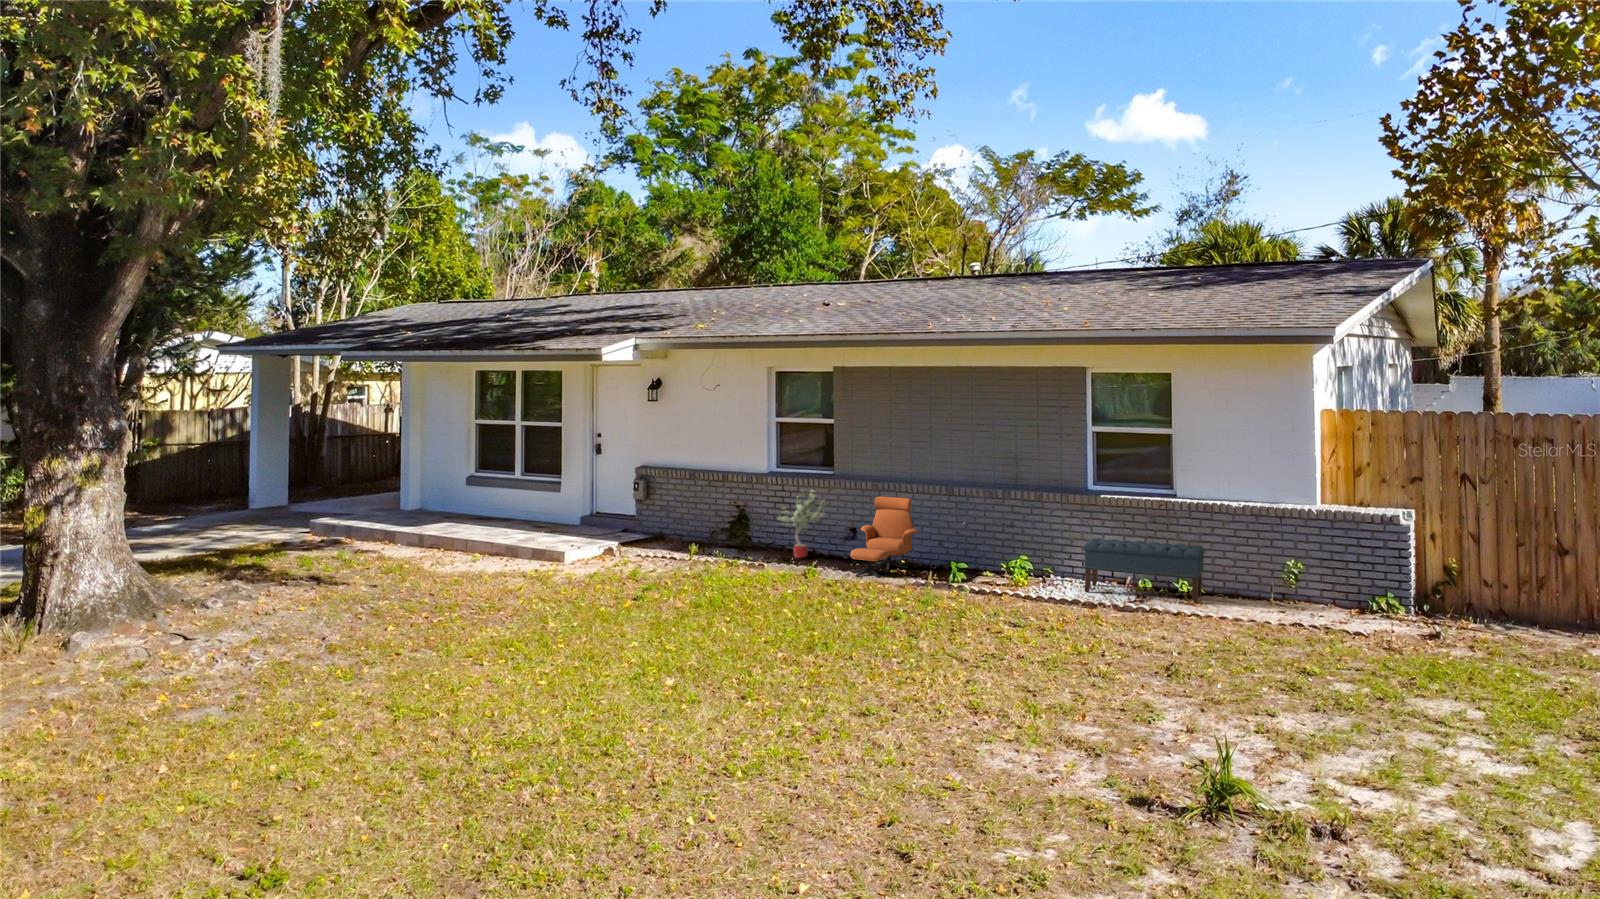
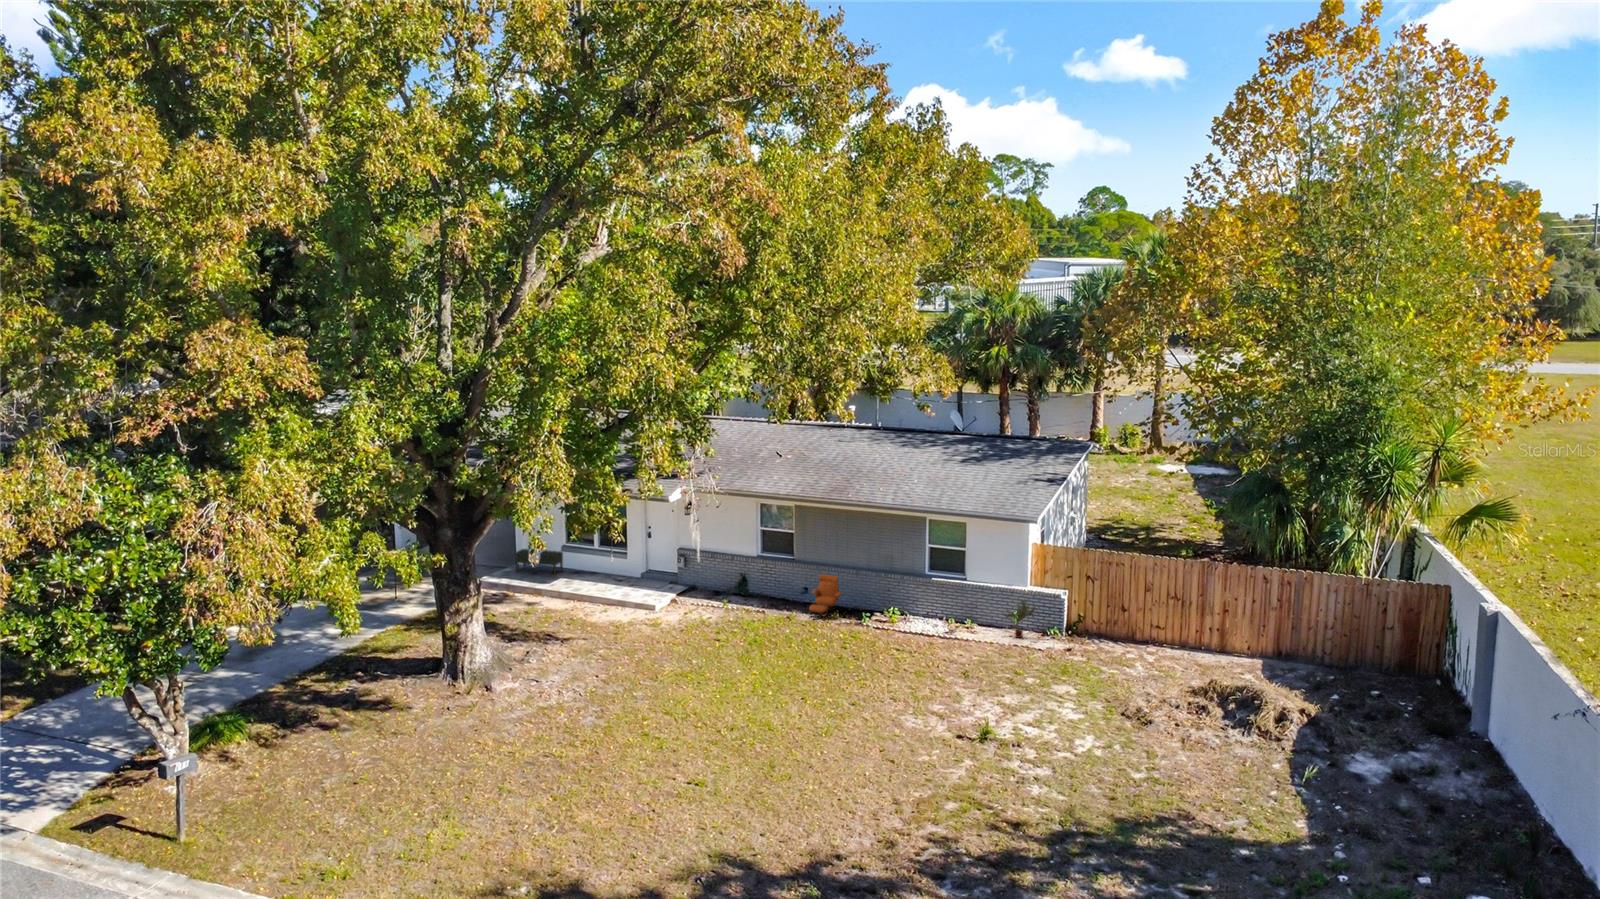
potted tree: present [778,490,825,559] -> present [1004,600,1035,638]
bench: present [1084,538,1205,603] -> present [515,549,563,574]

